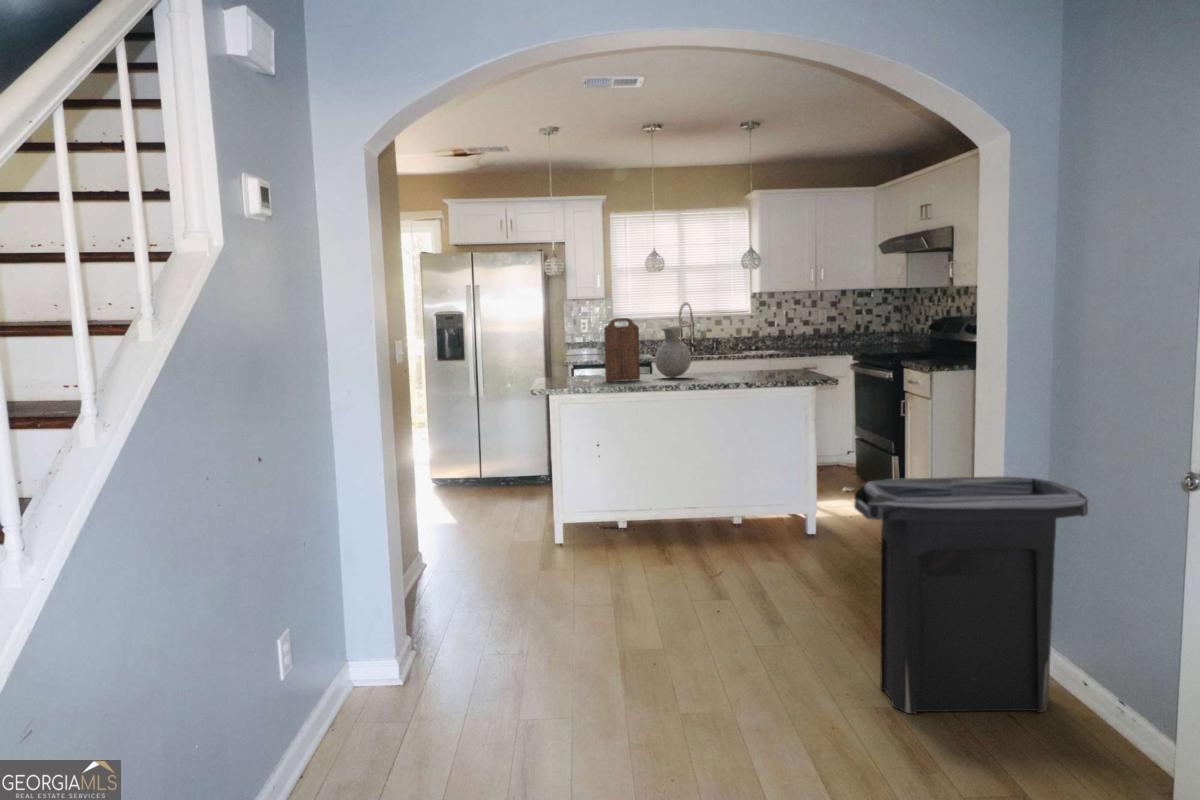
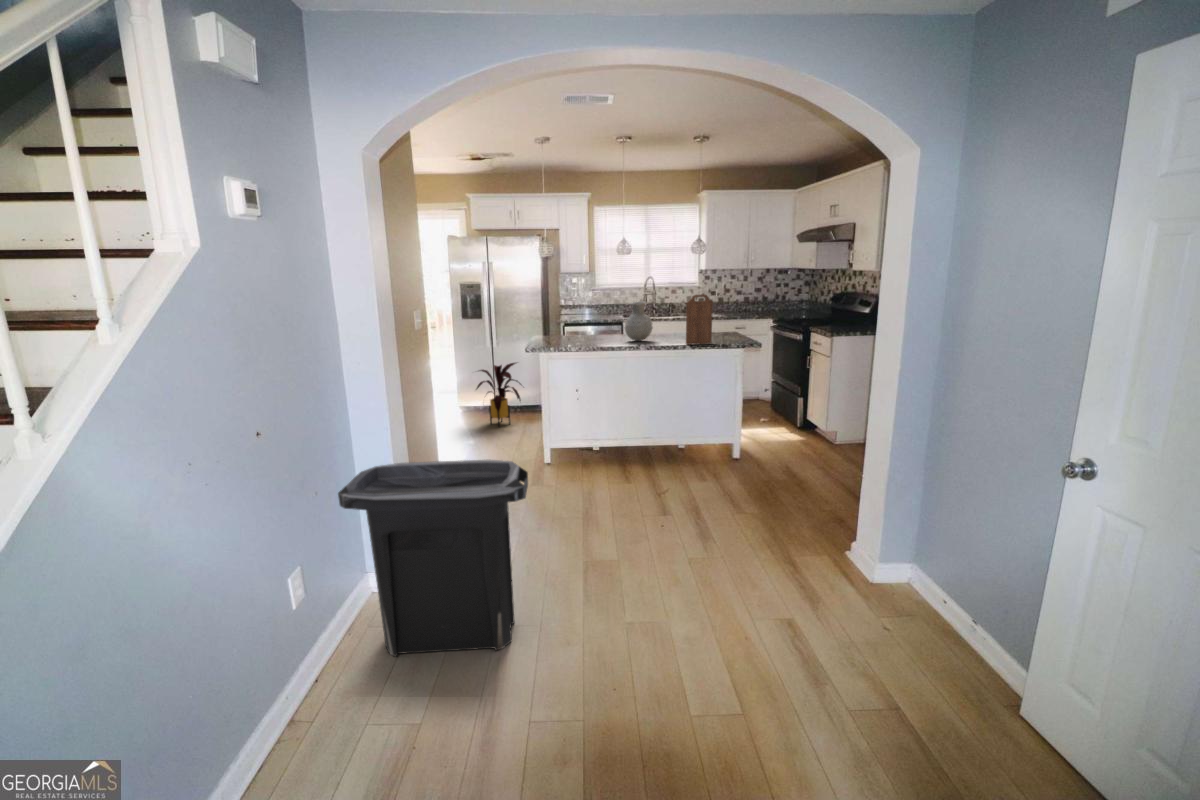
cutting board: present [604,318,640,381] -> present [686,294,713,345]
house plant: none [448,414,519,502] -> present [477,363,521,427]
trash can: present [854,477,1088,714] -> present [338,460,528,656]

